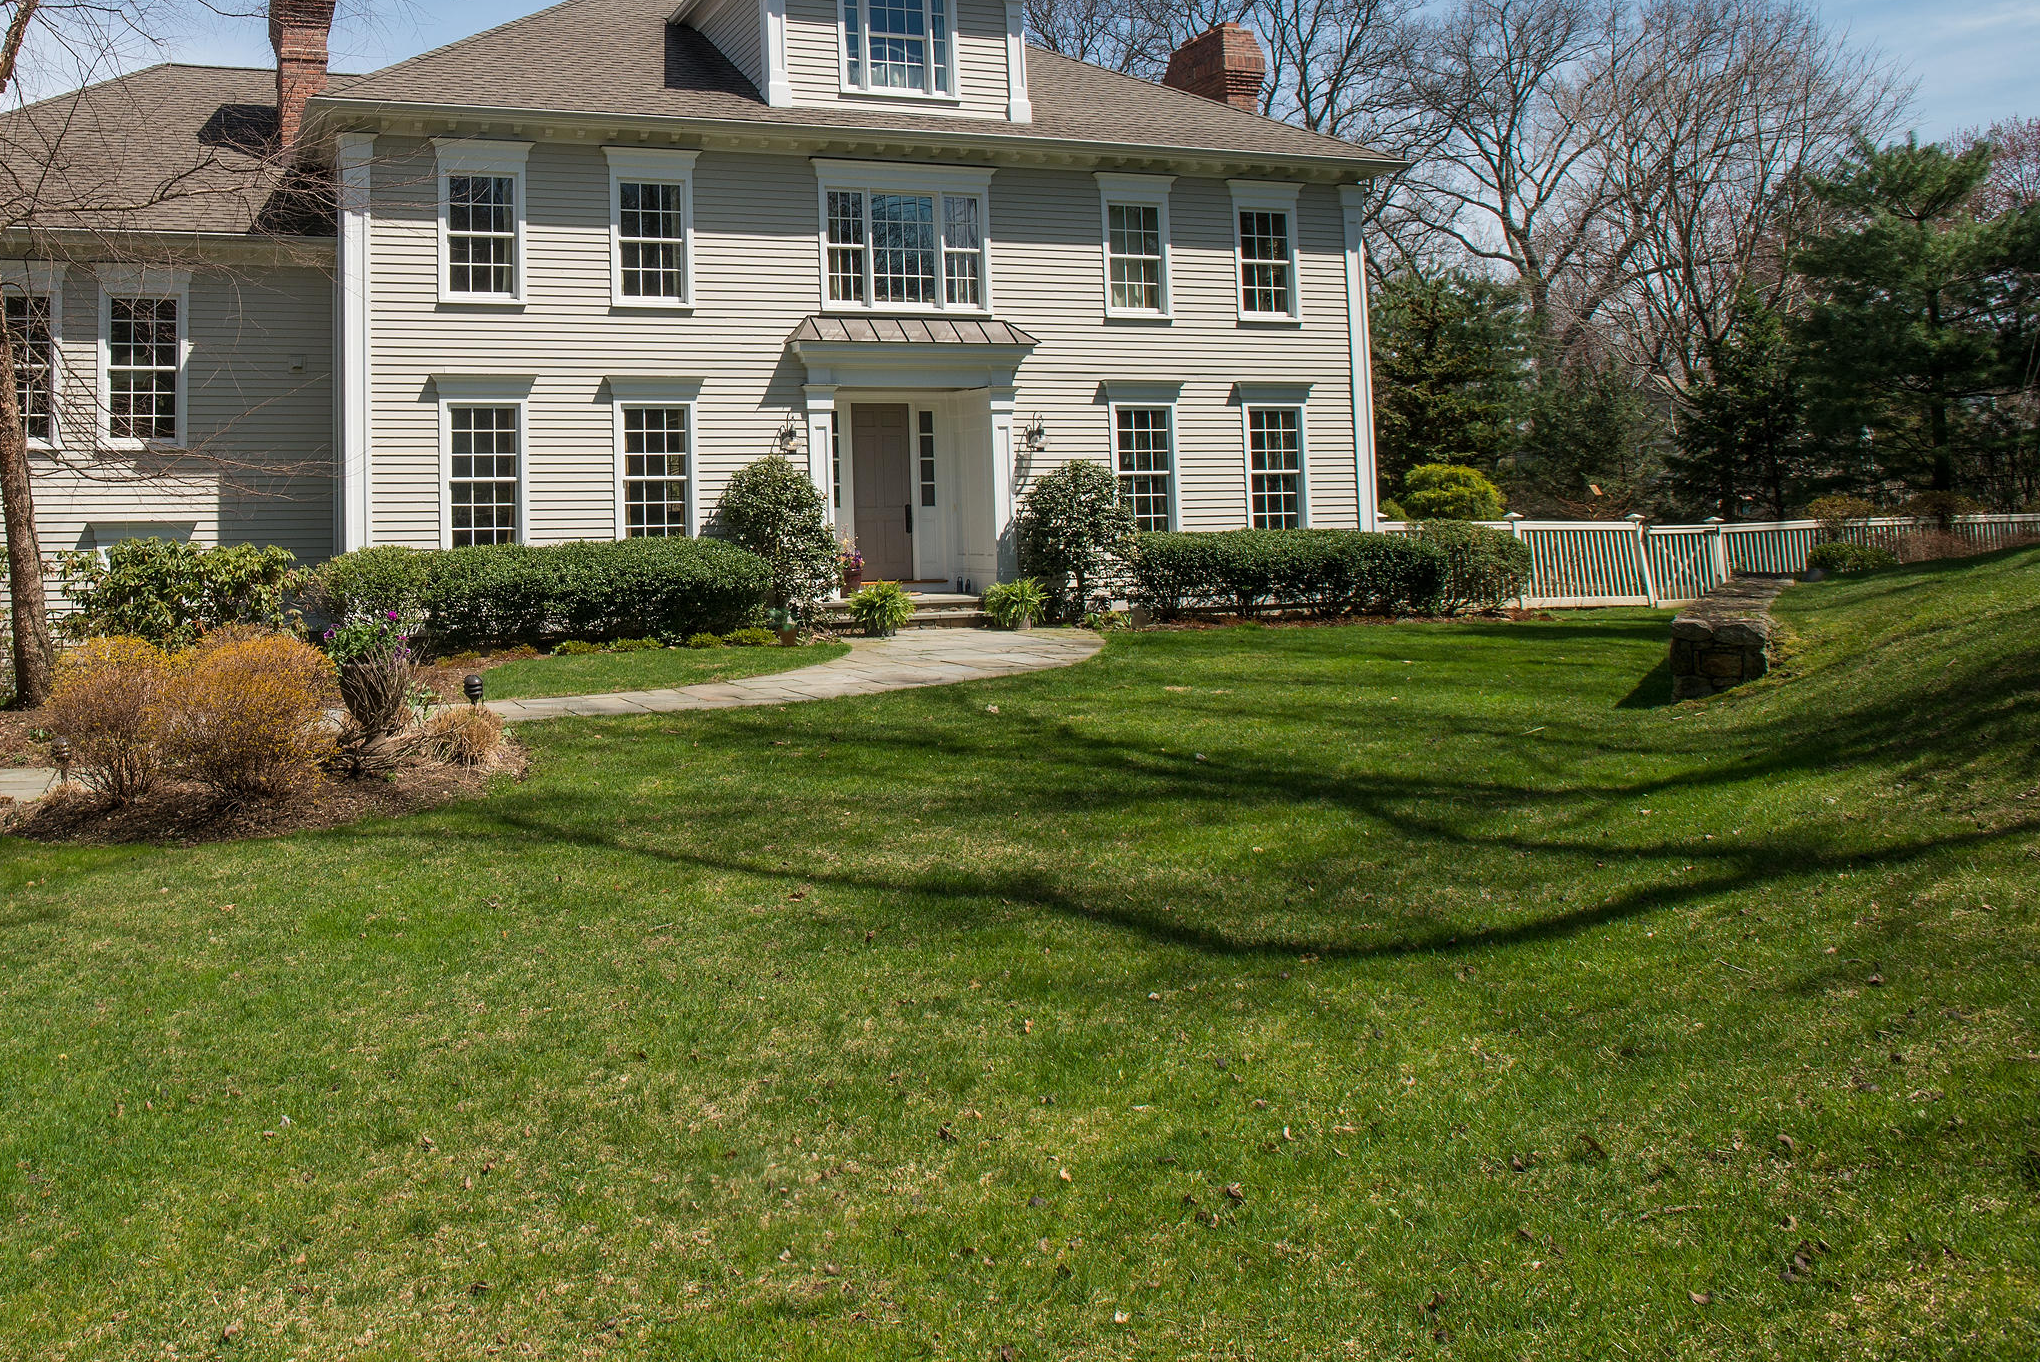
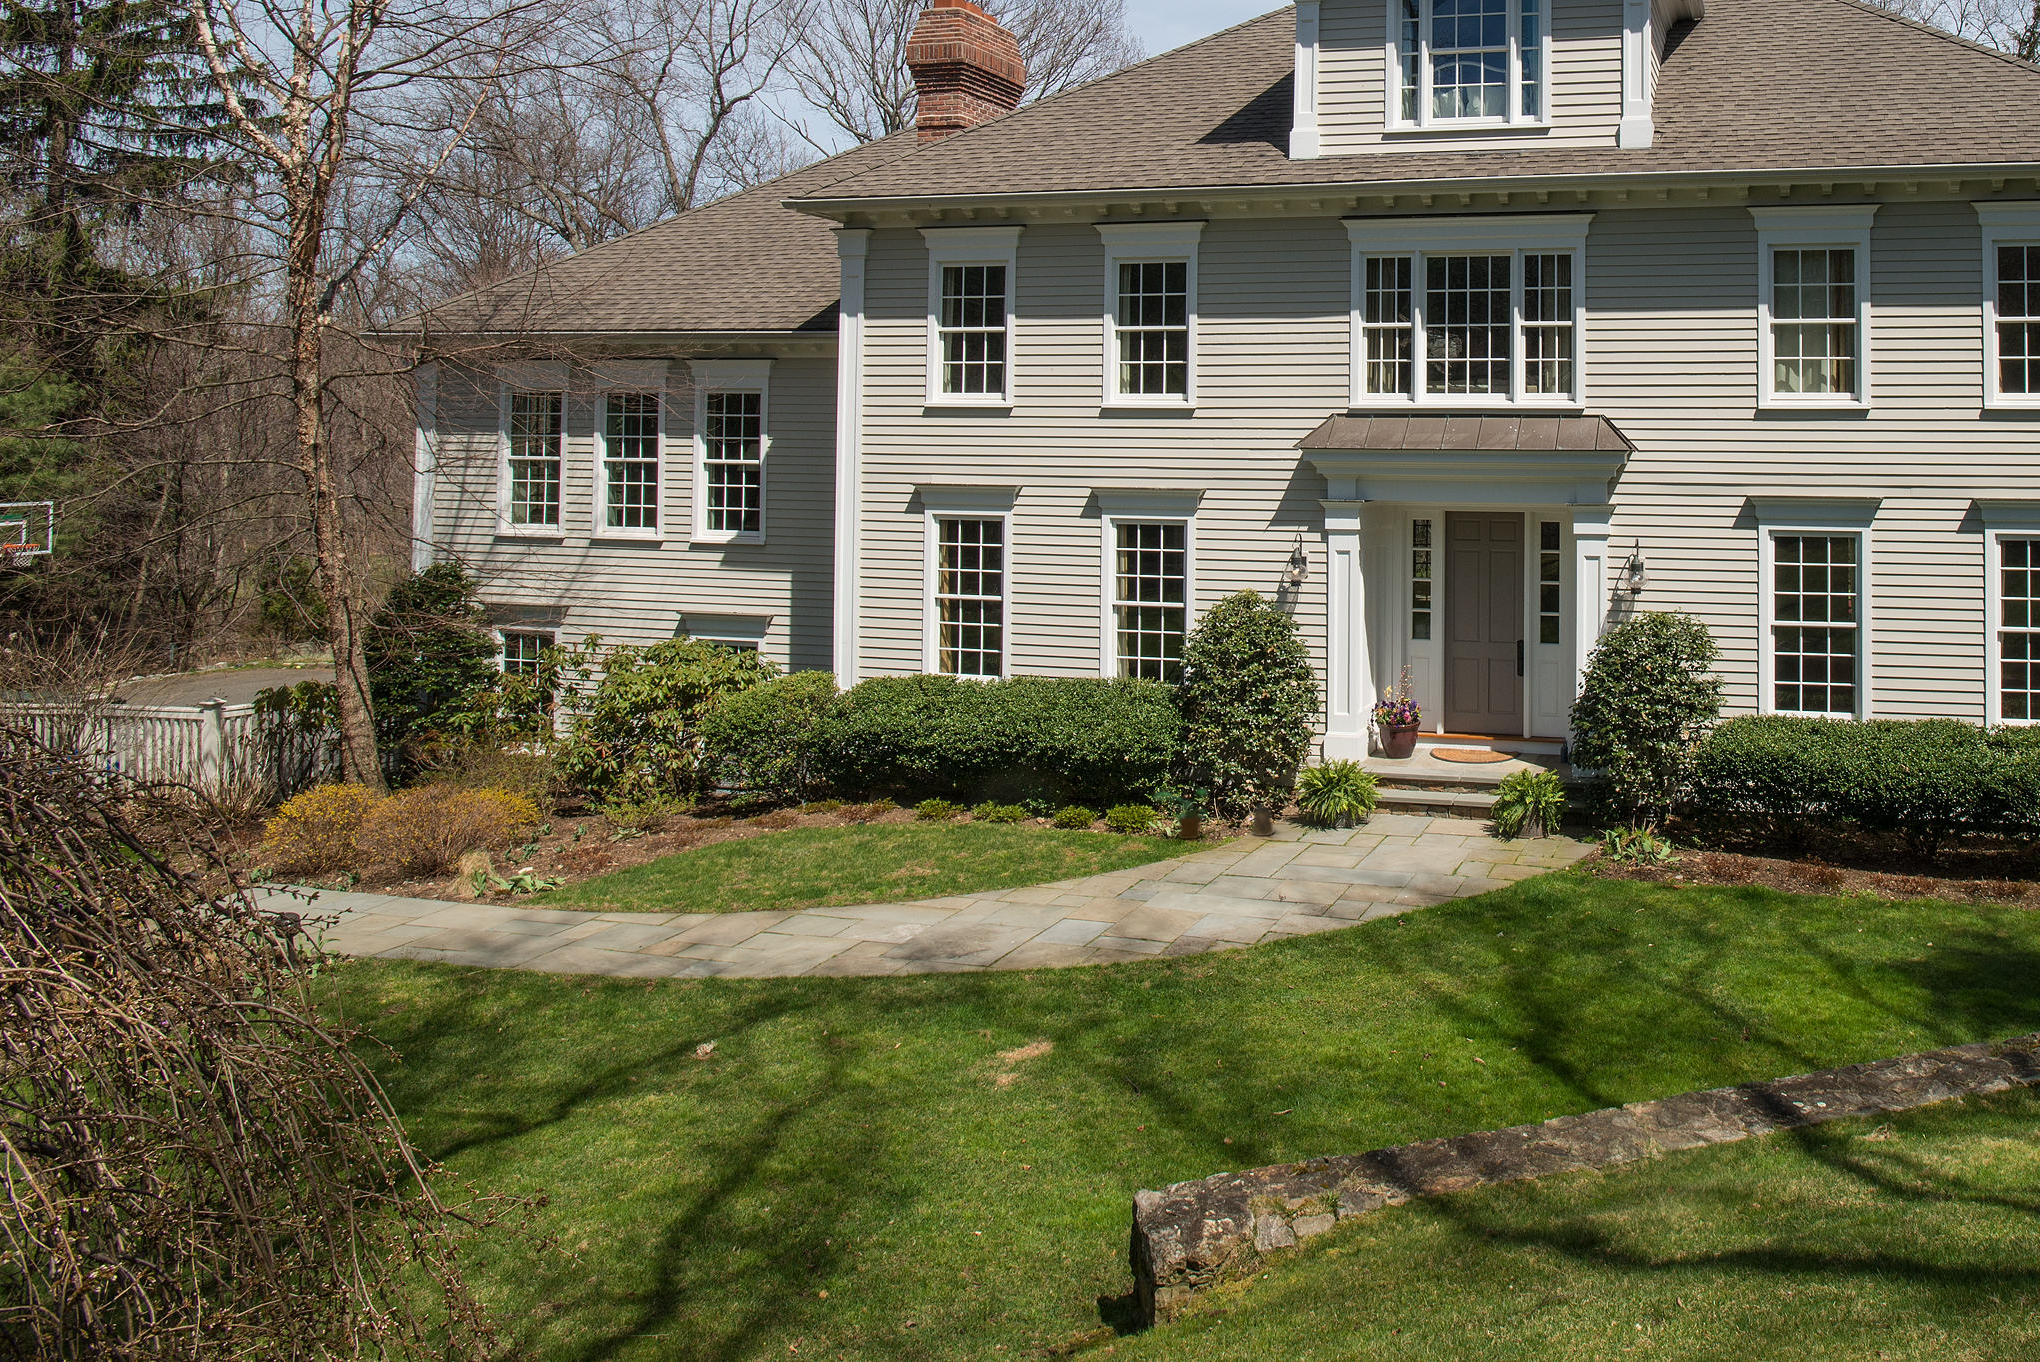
watering can: present [1130,607,1149,628] -> present [1252,806,1274,836]

